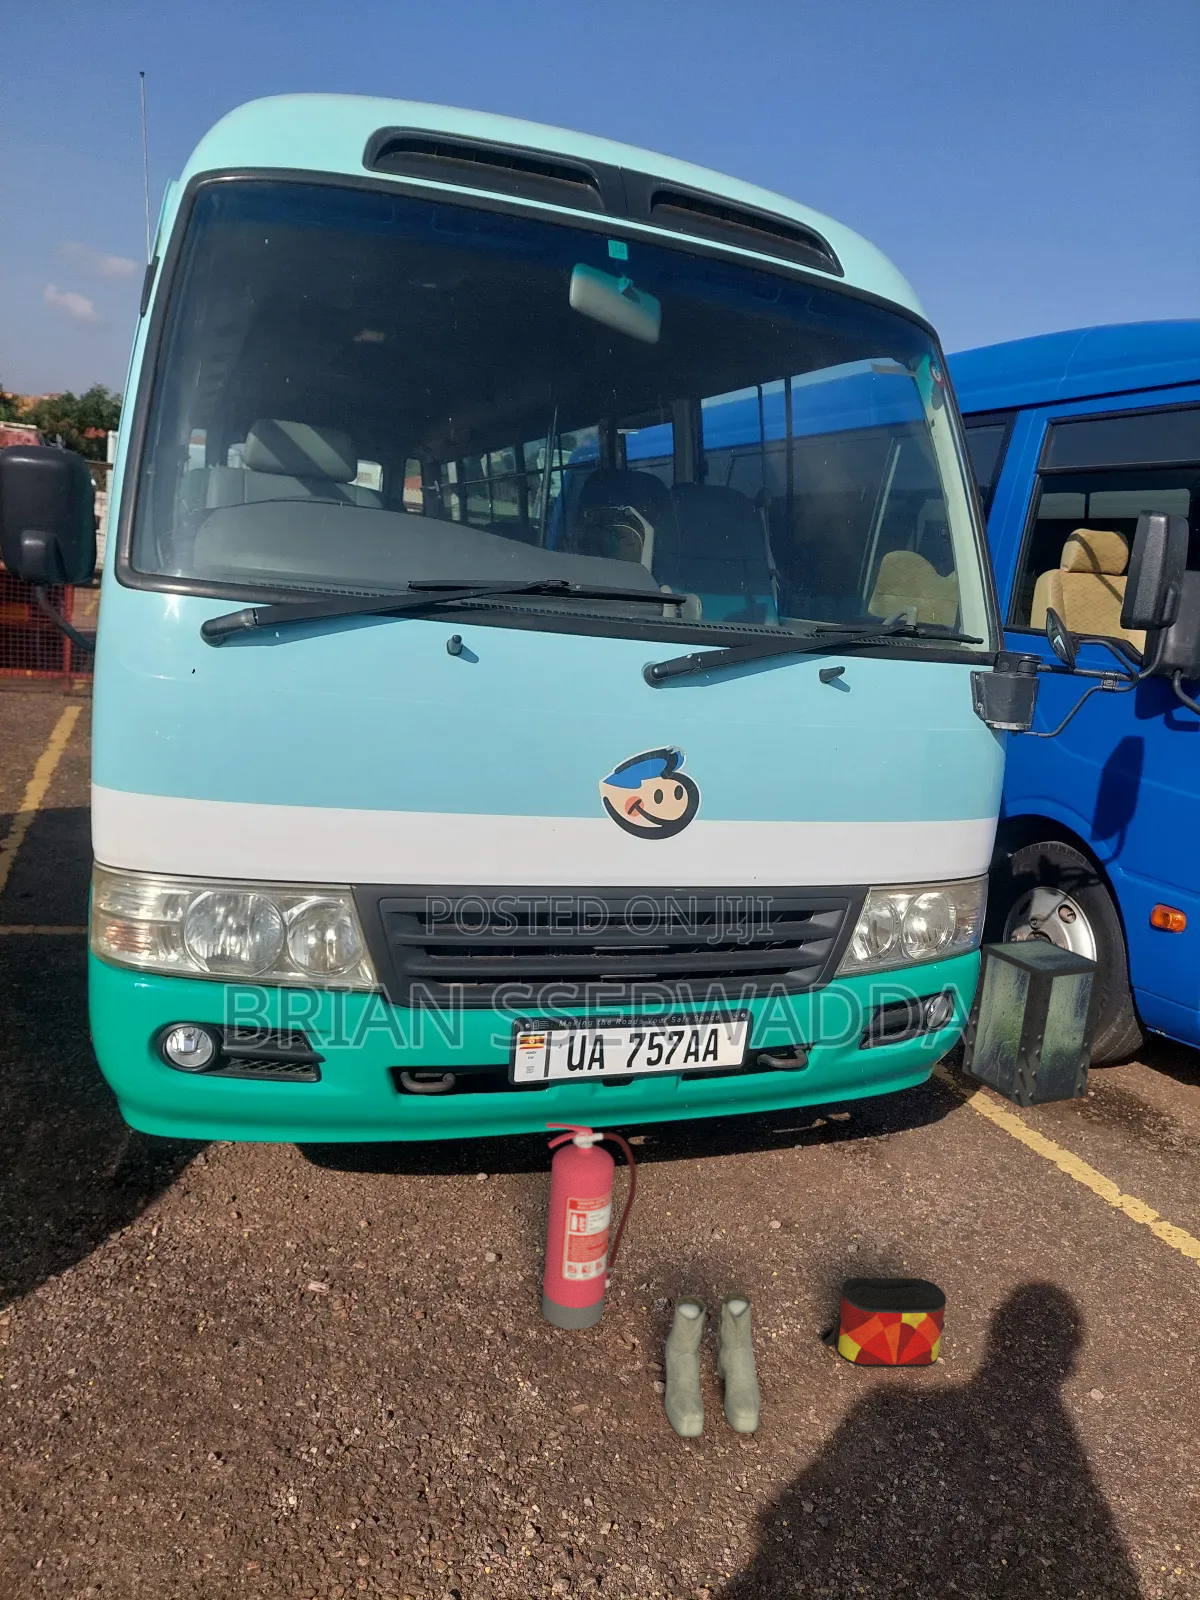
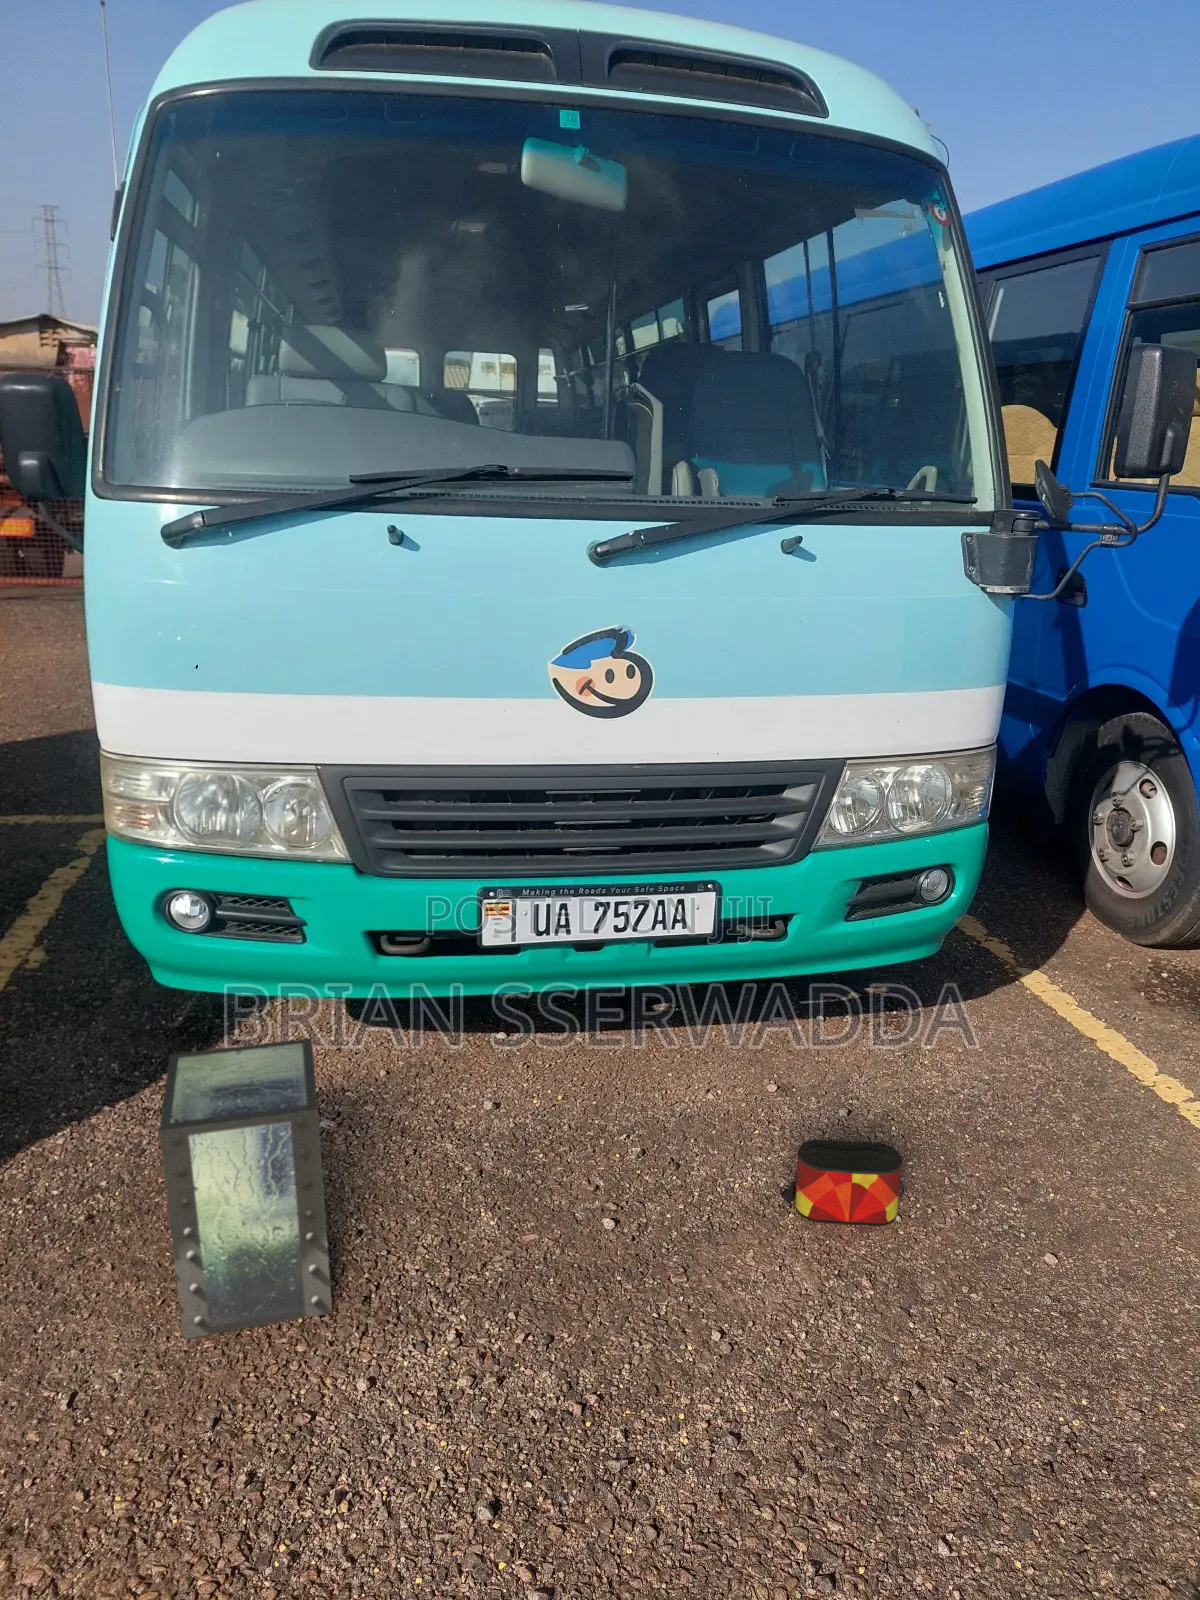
storage box: present [962,938,1106,1107] -> present [159,1038,332,1339]
fire extinguisher: present [542,1123,637,1330] -> none [511,983,606,1173]
boots: present [664,1292,760,1438] -> none [609,1144,698,1272]

